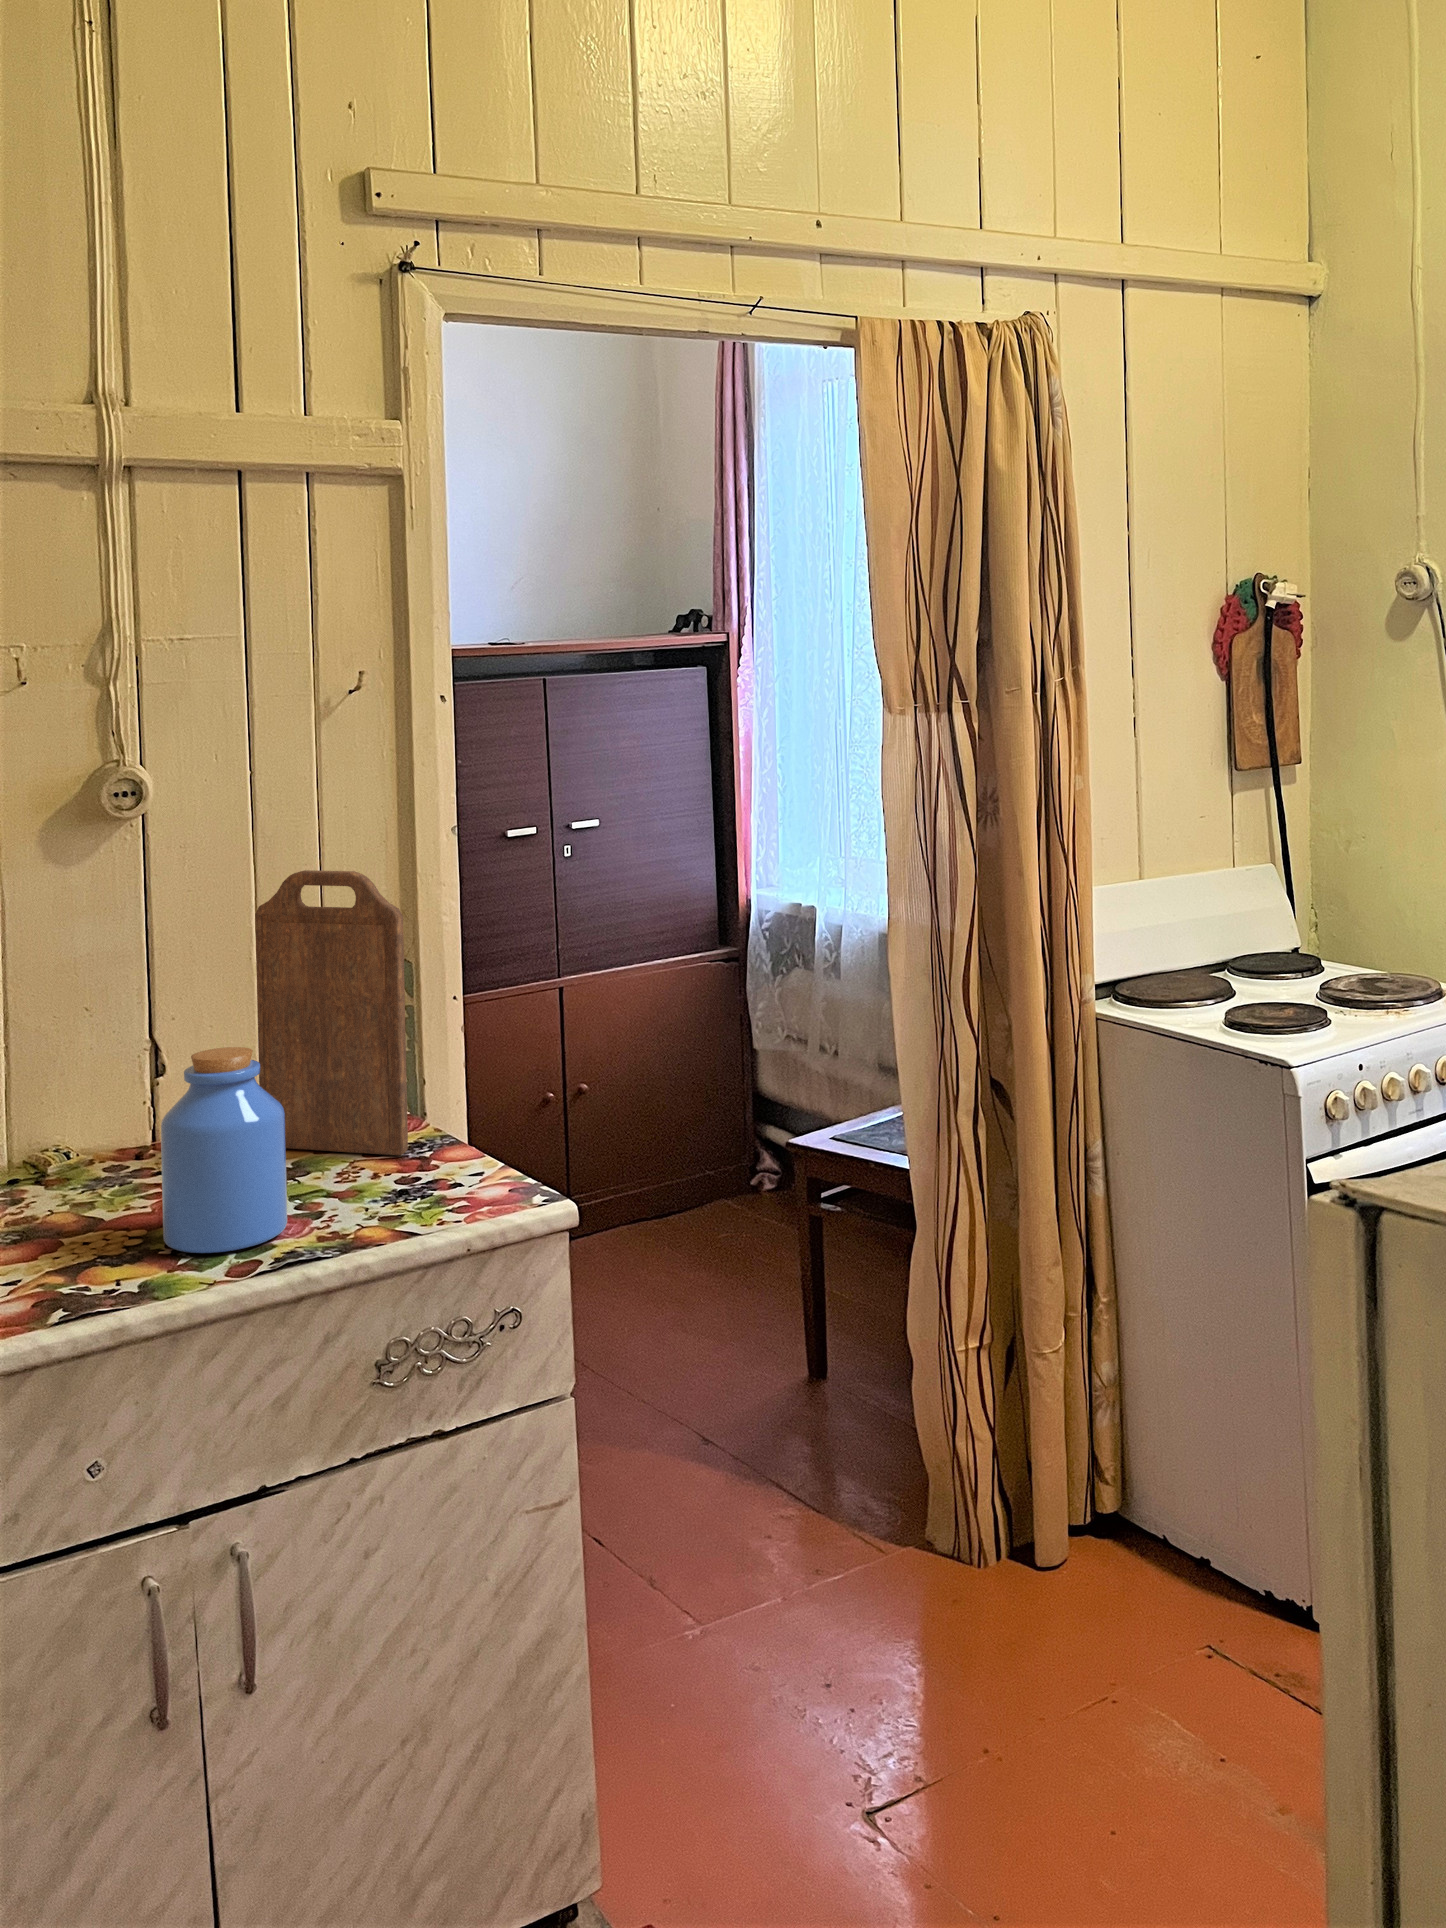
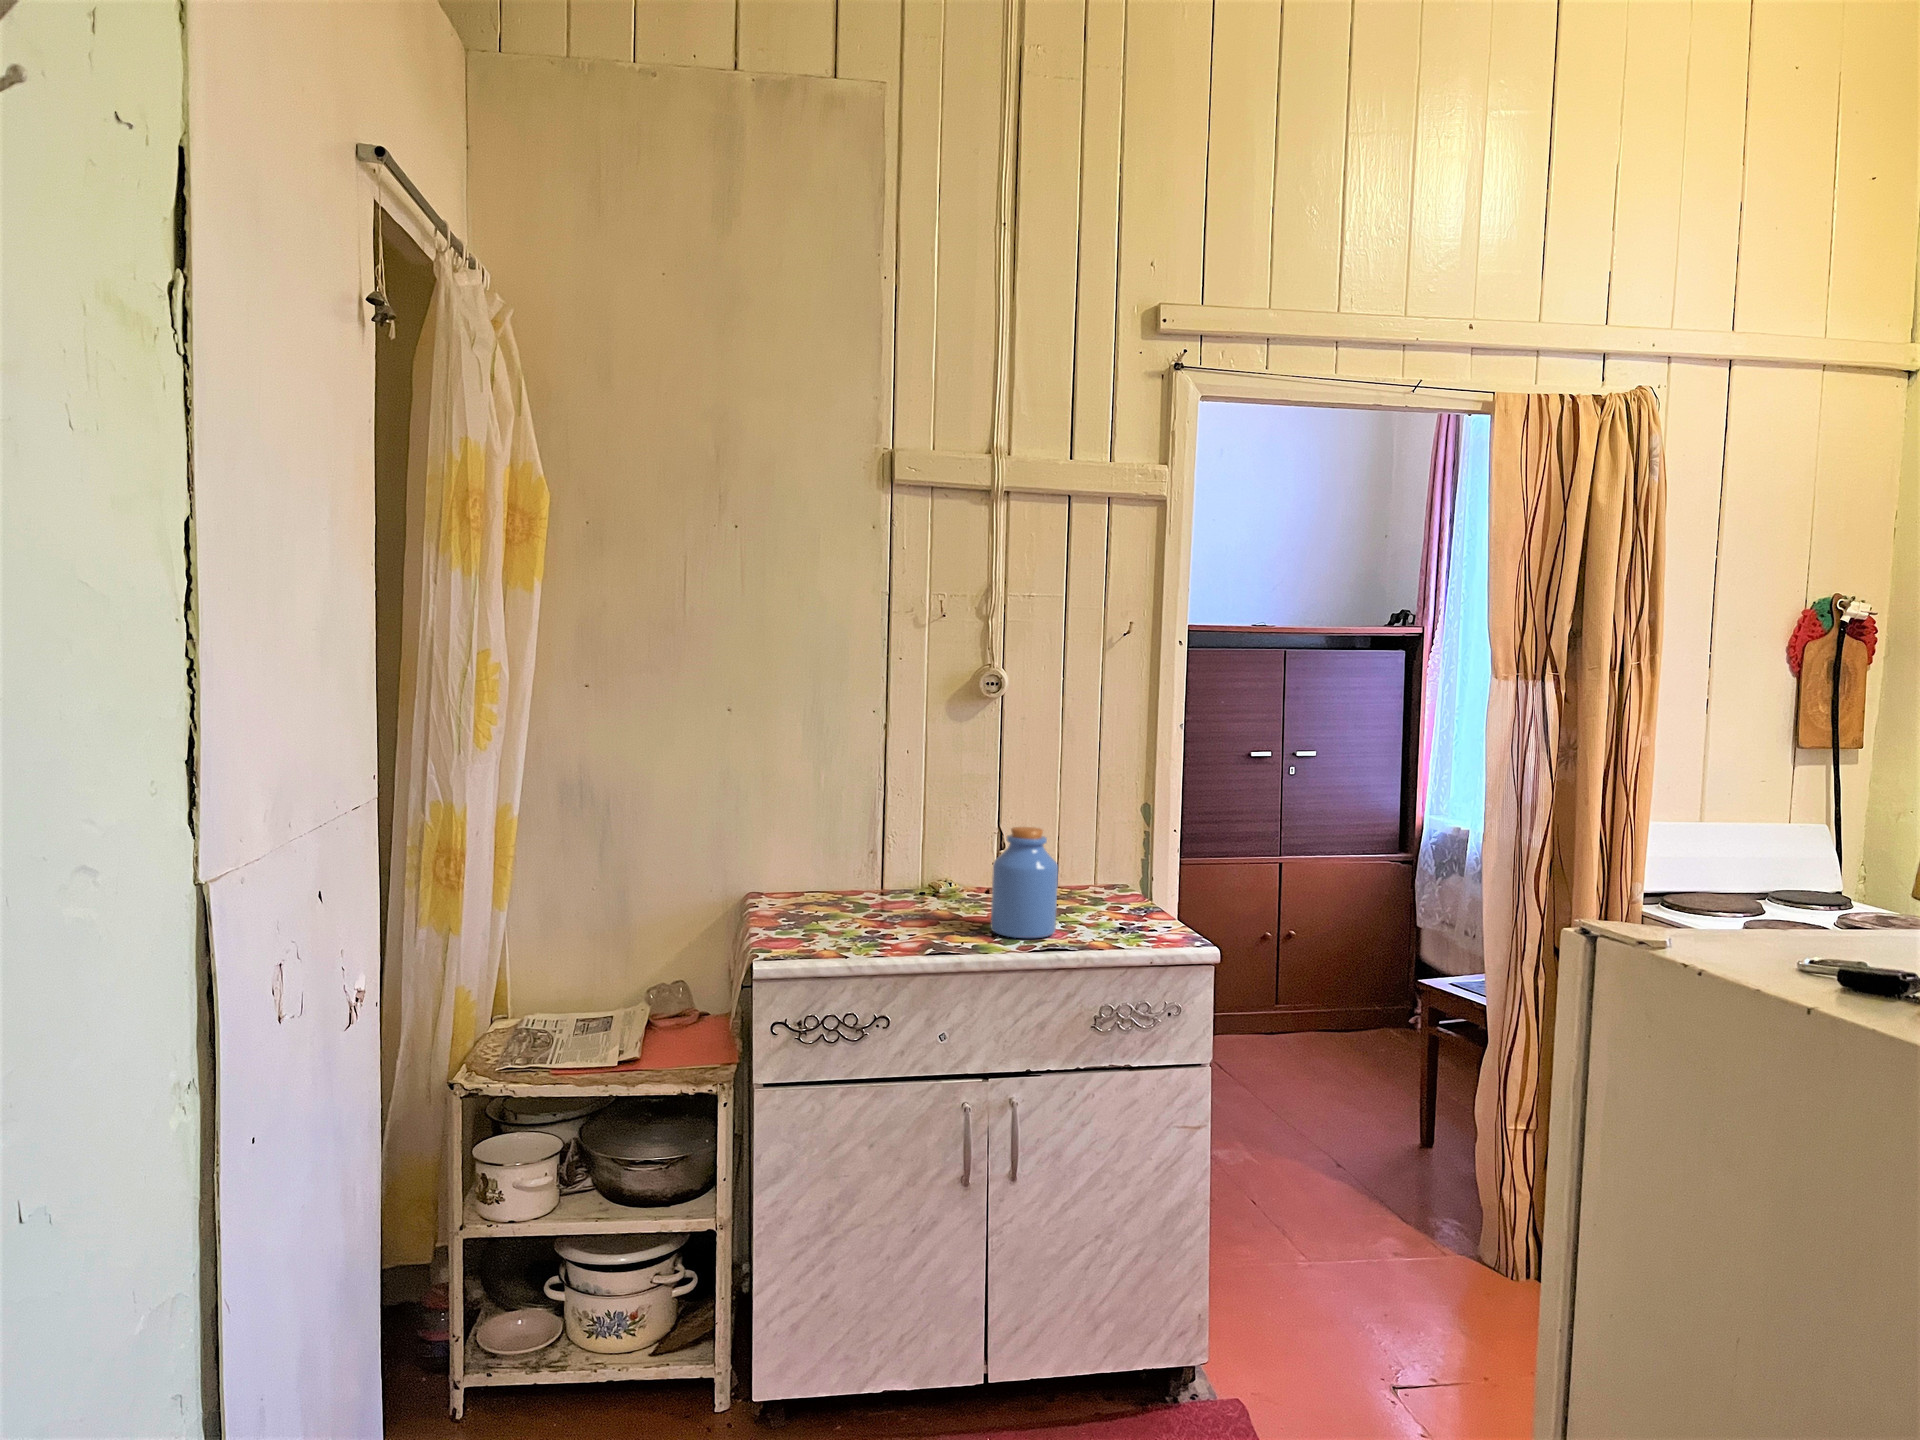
cutting board: present [255,870,408,1155] -> none [1052,738,1139,913]

